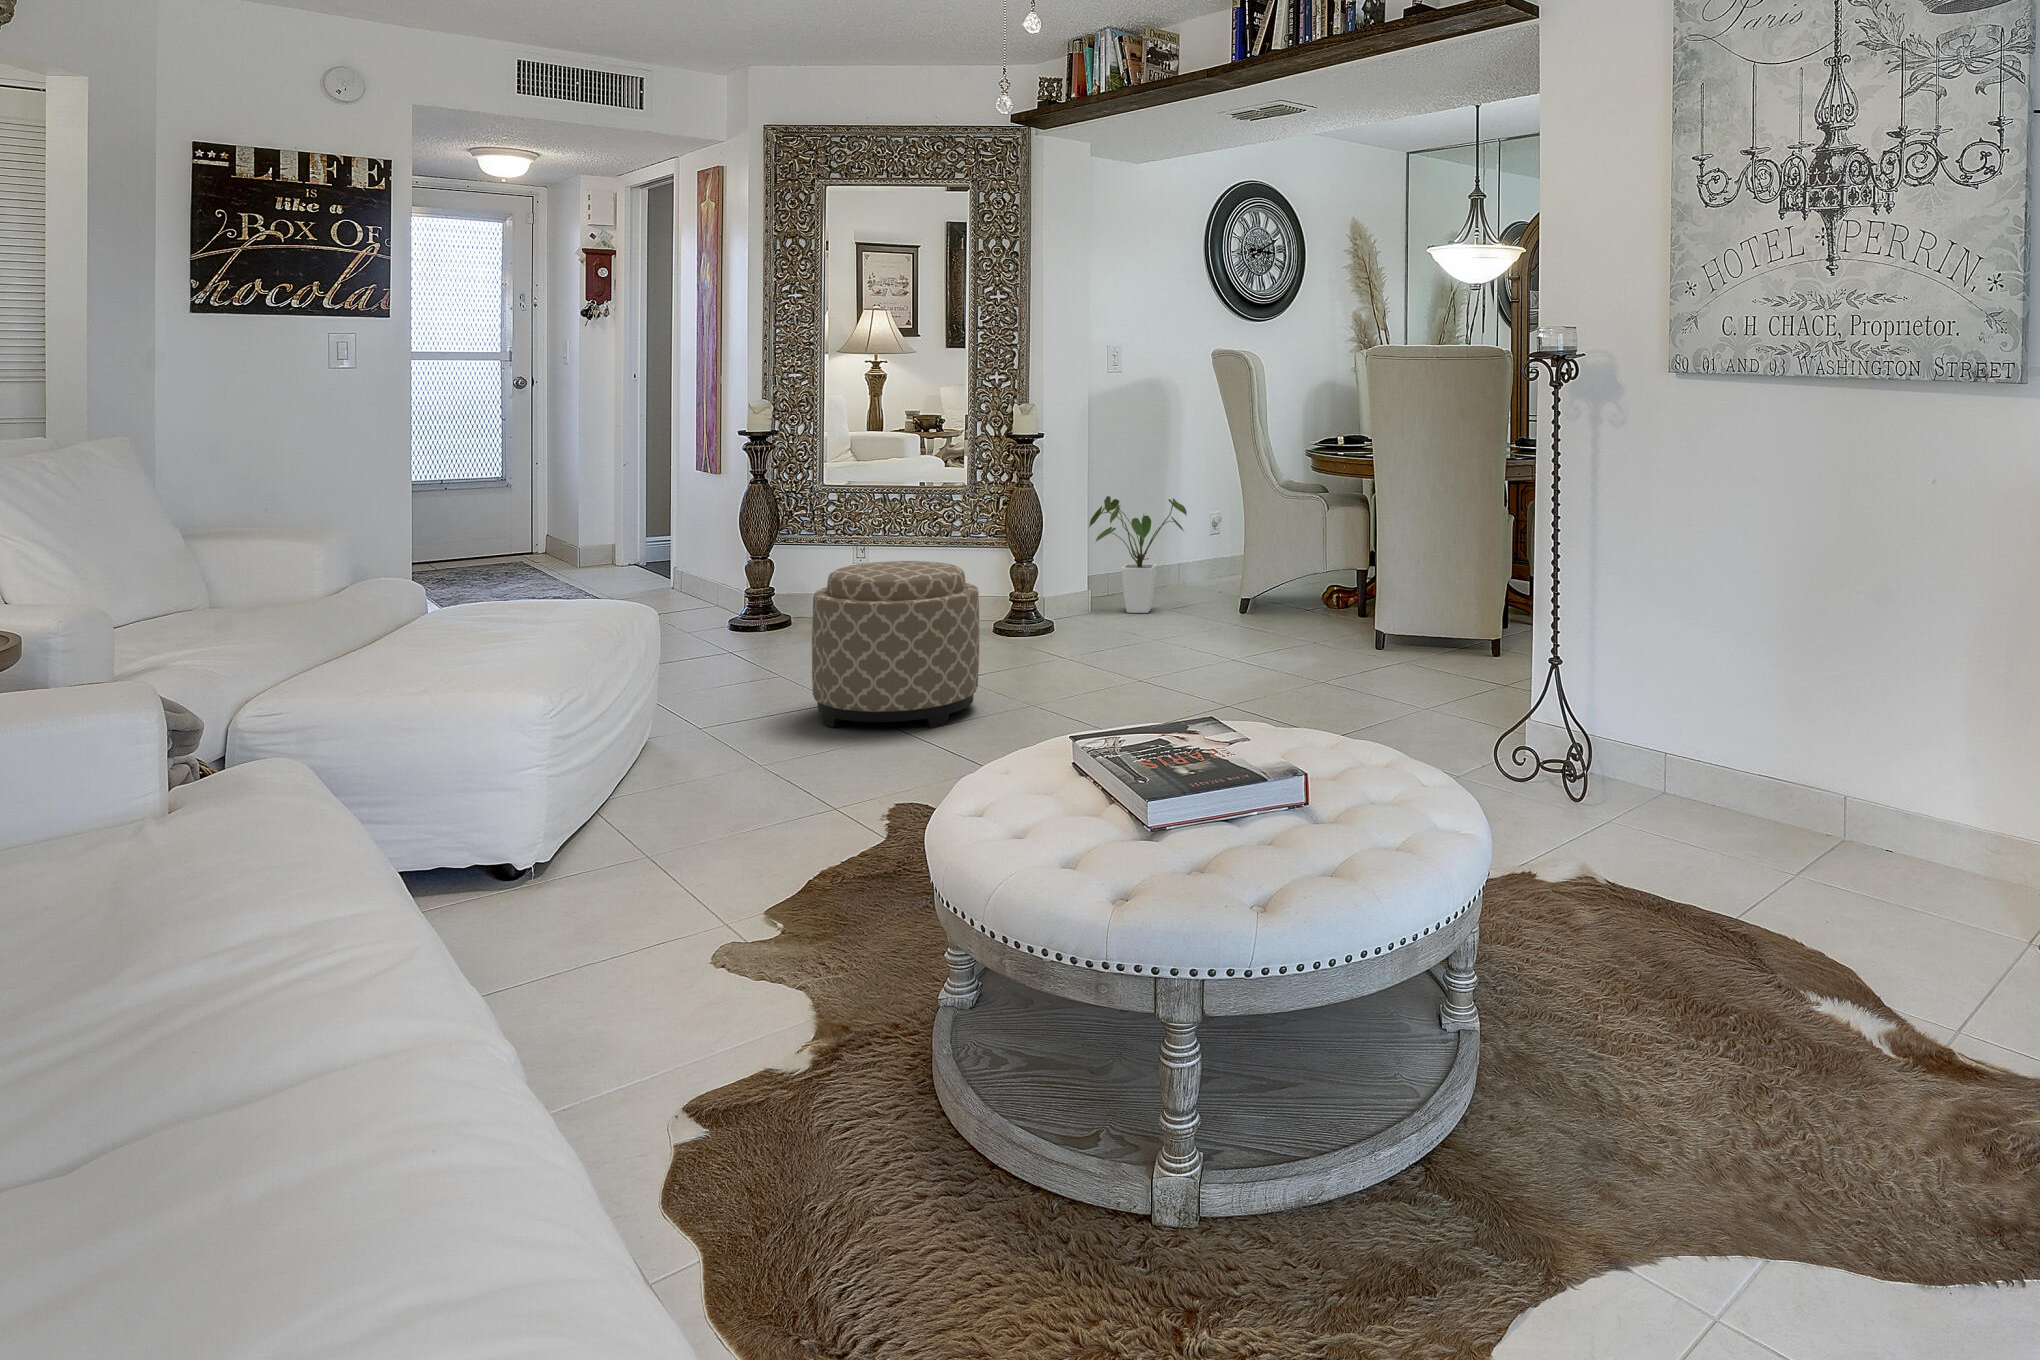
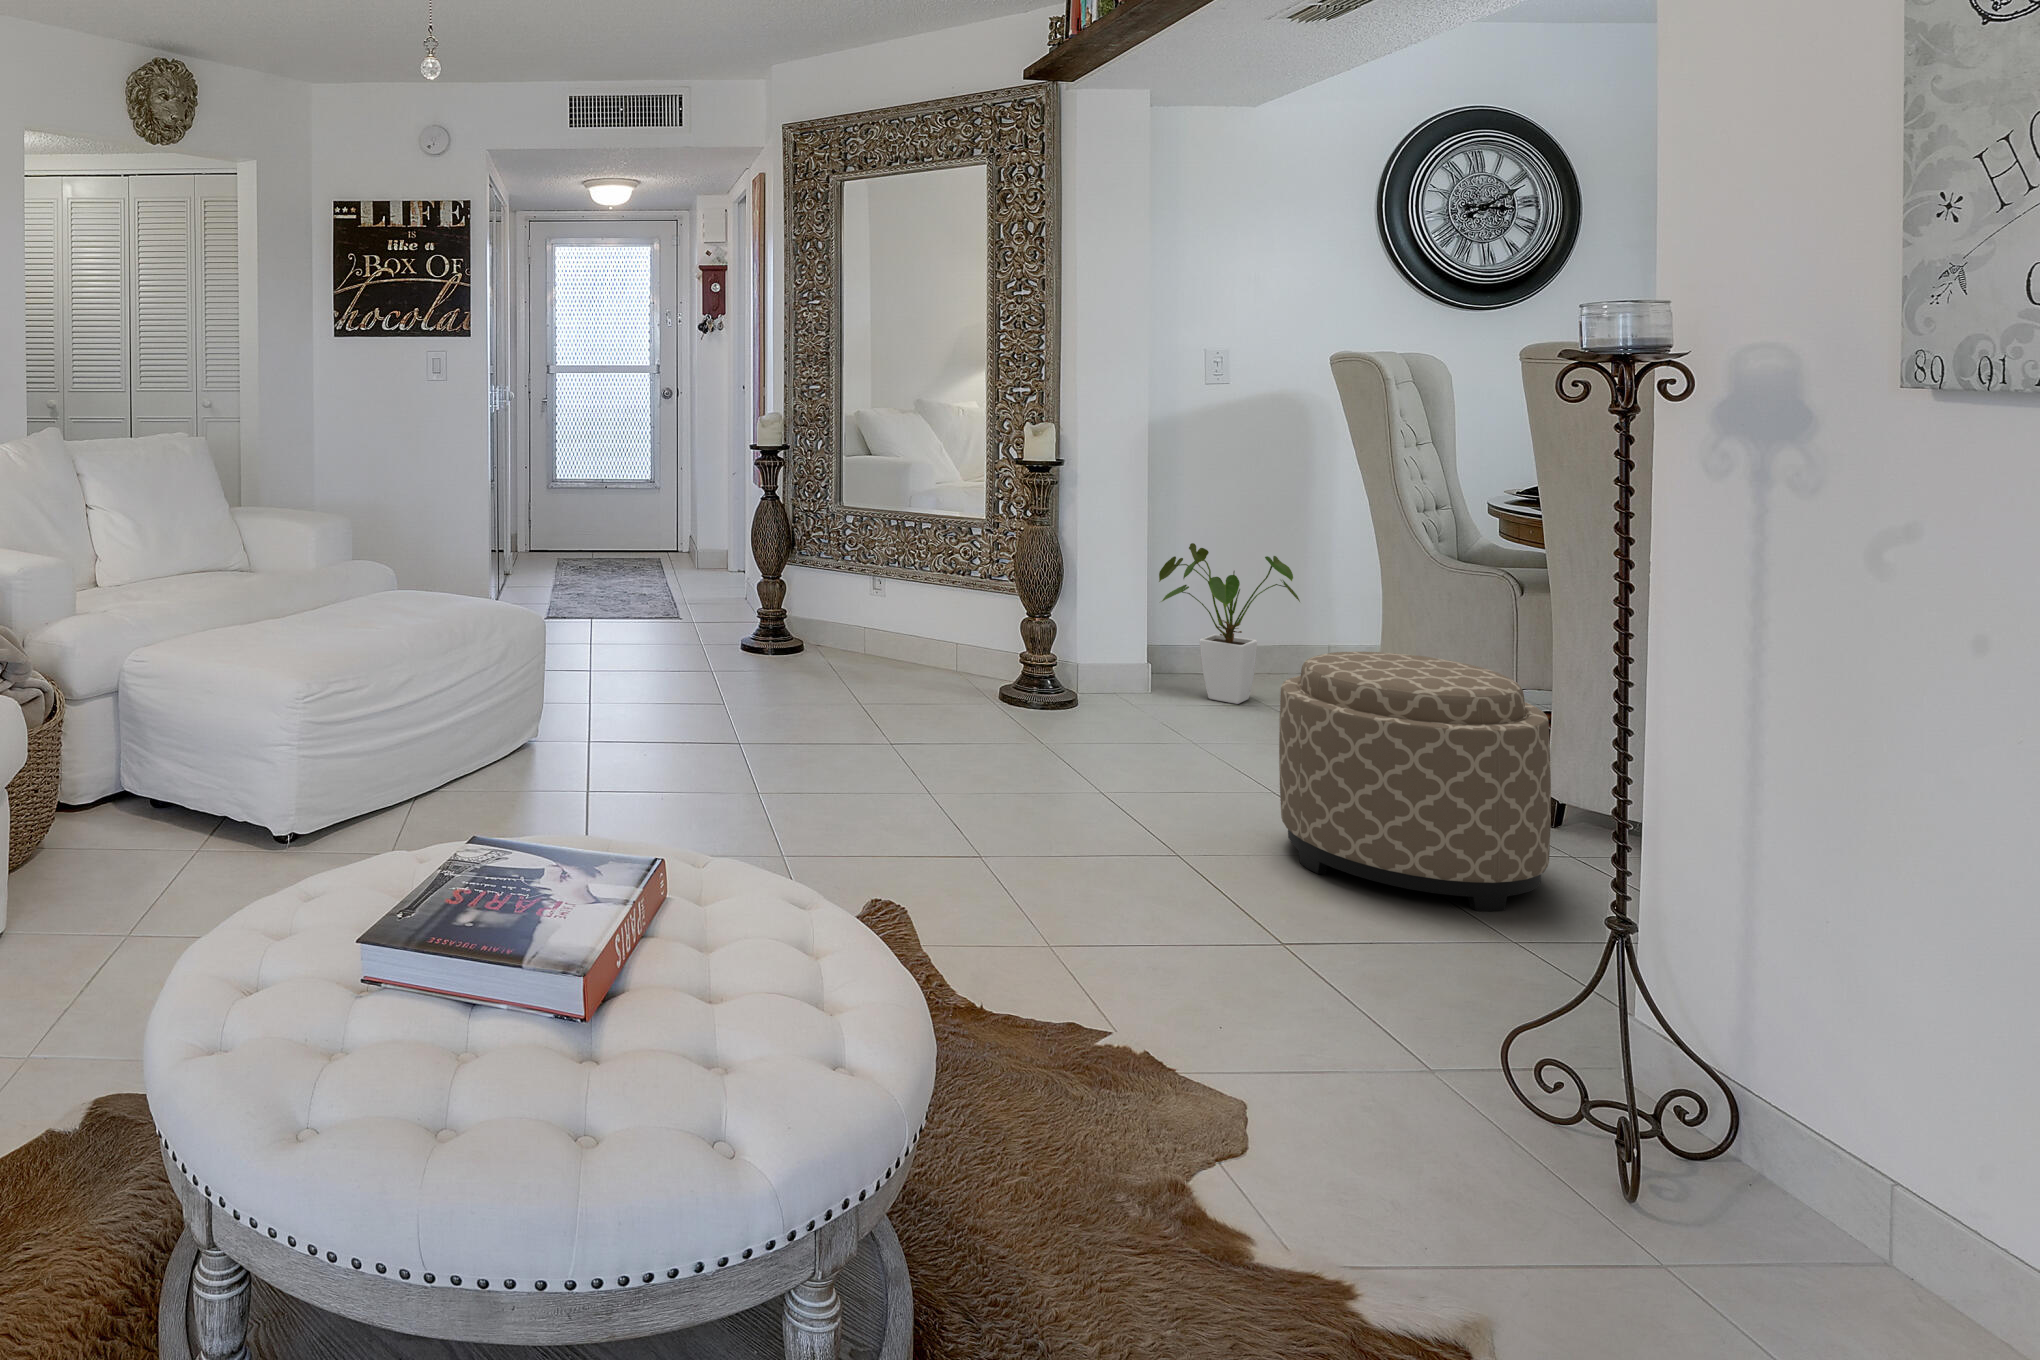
ottoman: present [812,561,979,728] -> present [1279,652,1551,911]

